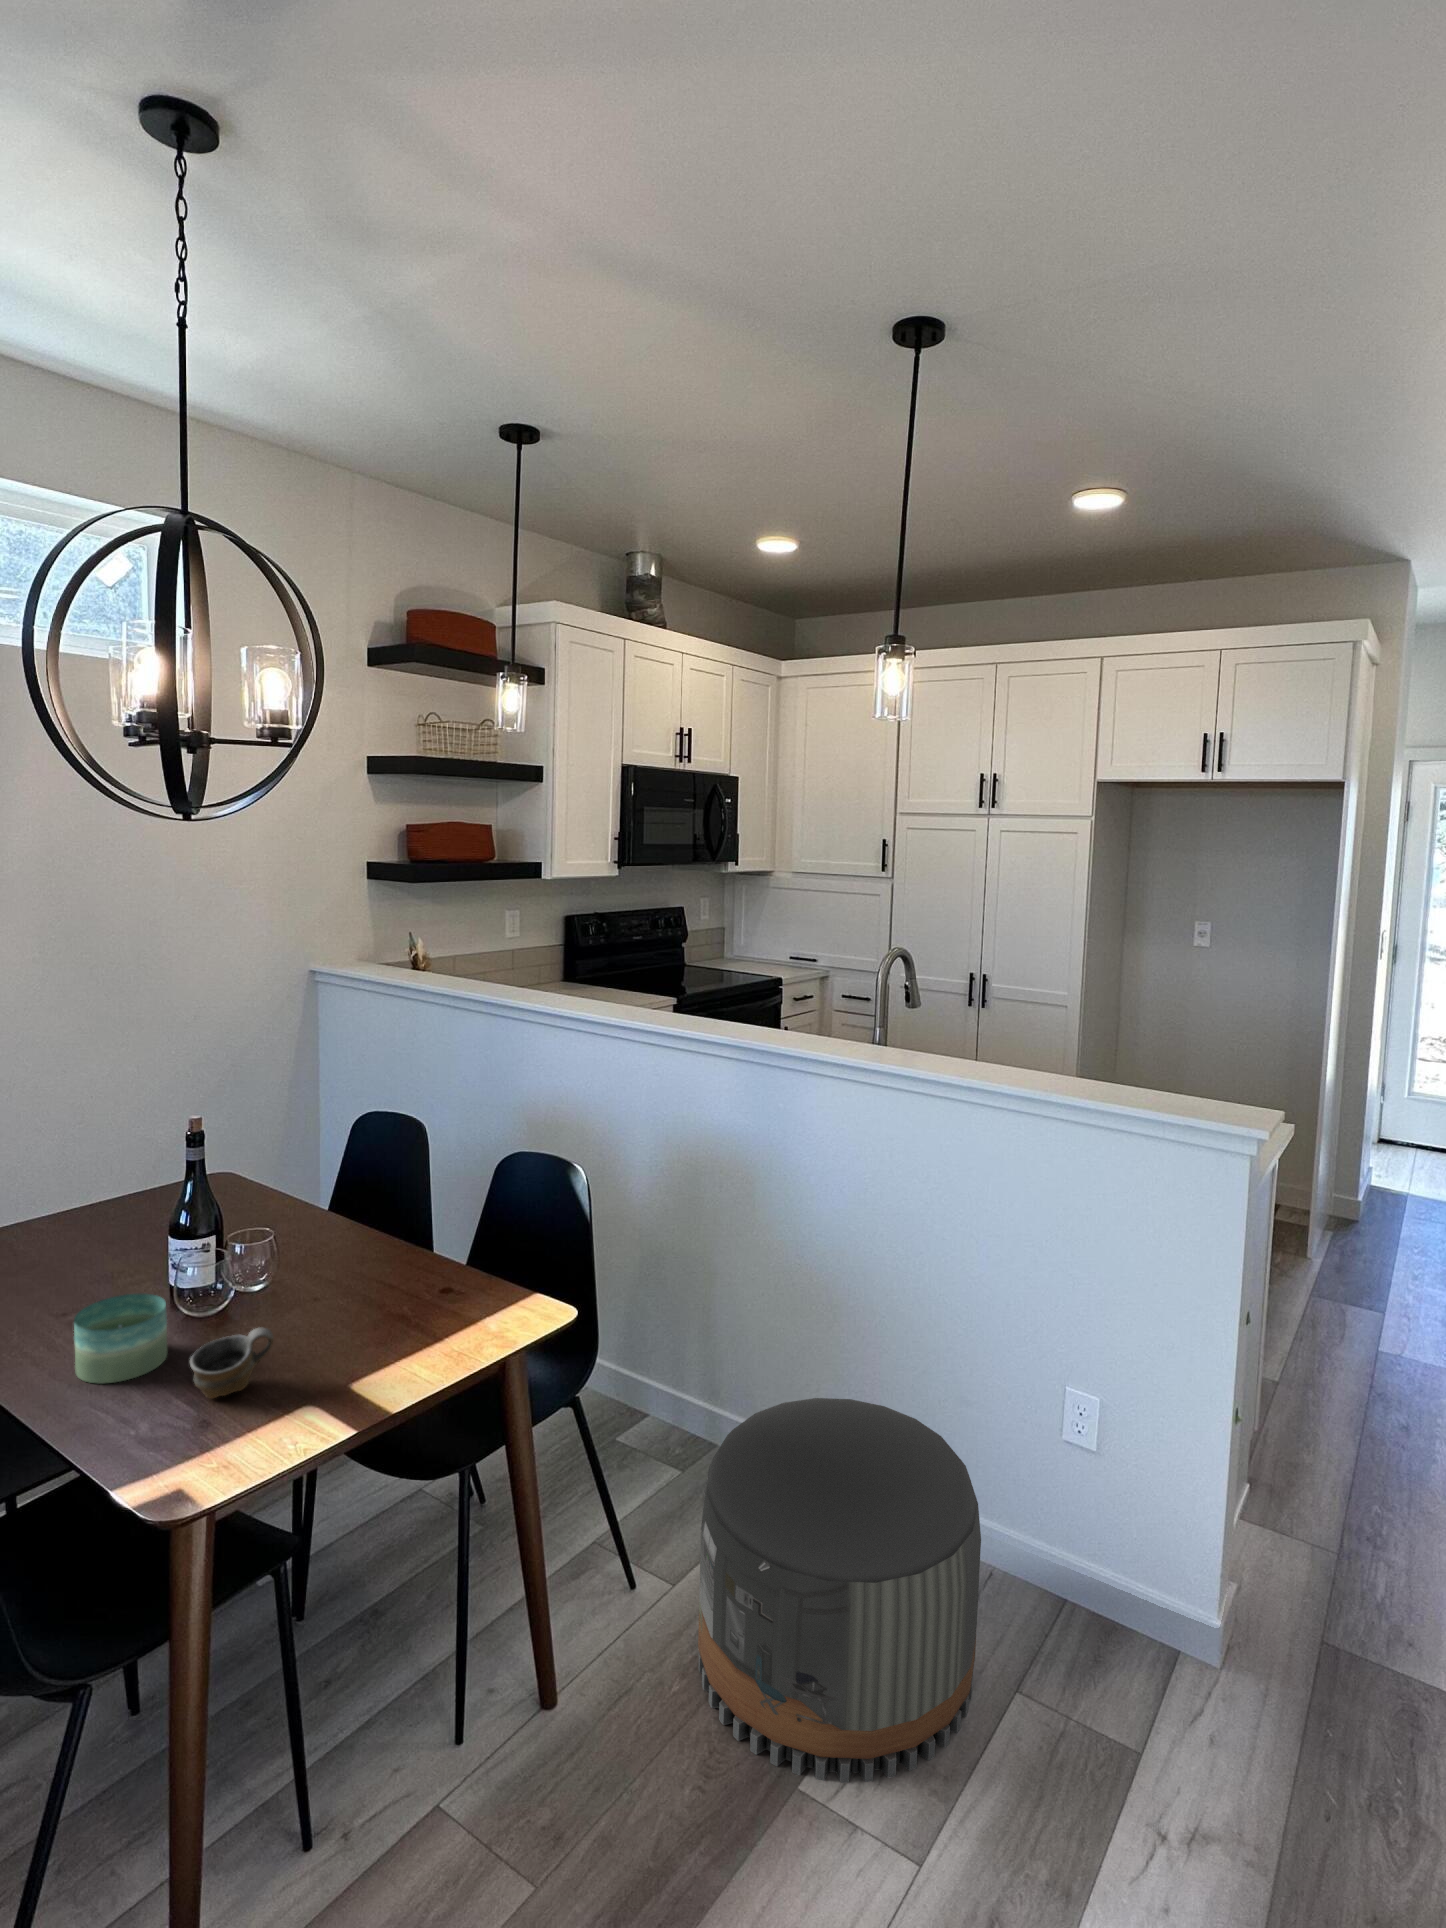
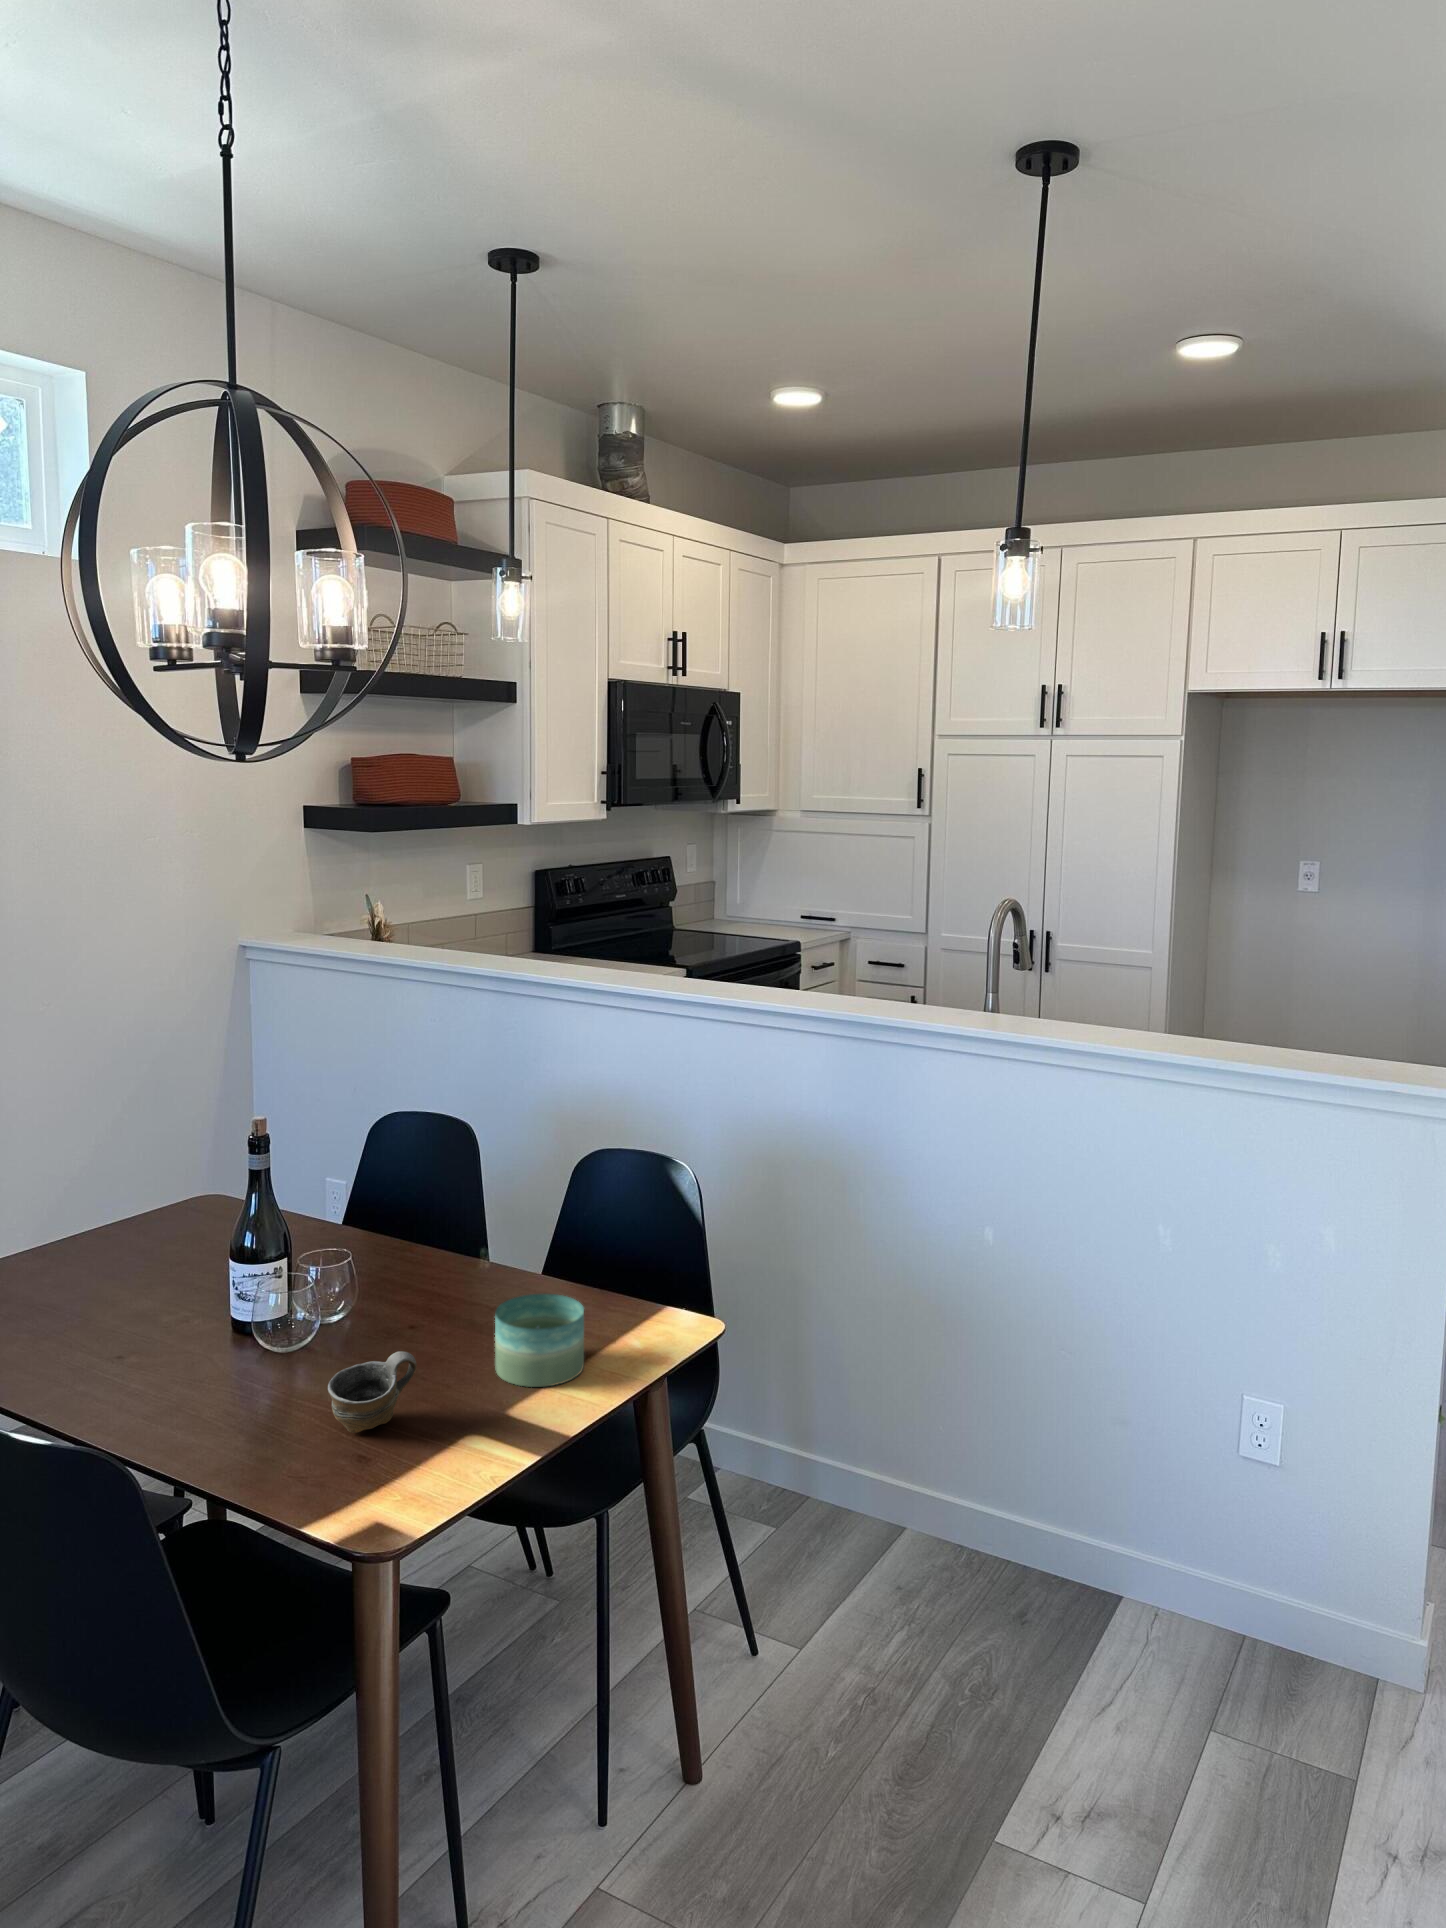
candle: present [74,1294,167,1383] -> present [495,1294,584,1387]
pouf: present [698,1398,981,1783] -> none [846,1424,1173,1832]

